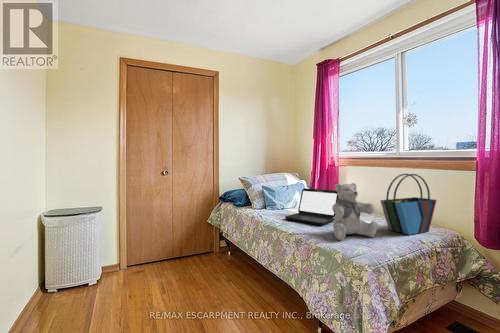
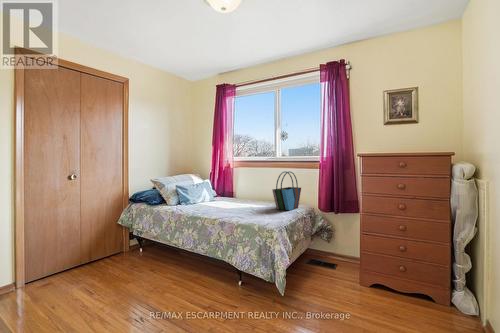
teddy bear: present [332,183,378,240] -> none [245,178,273,218]
laptop: present [285,188,338,225] -> none [204,185,242,211]

